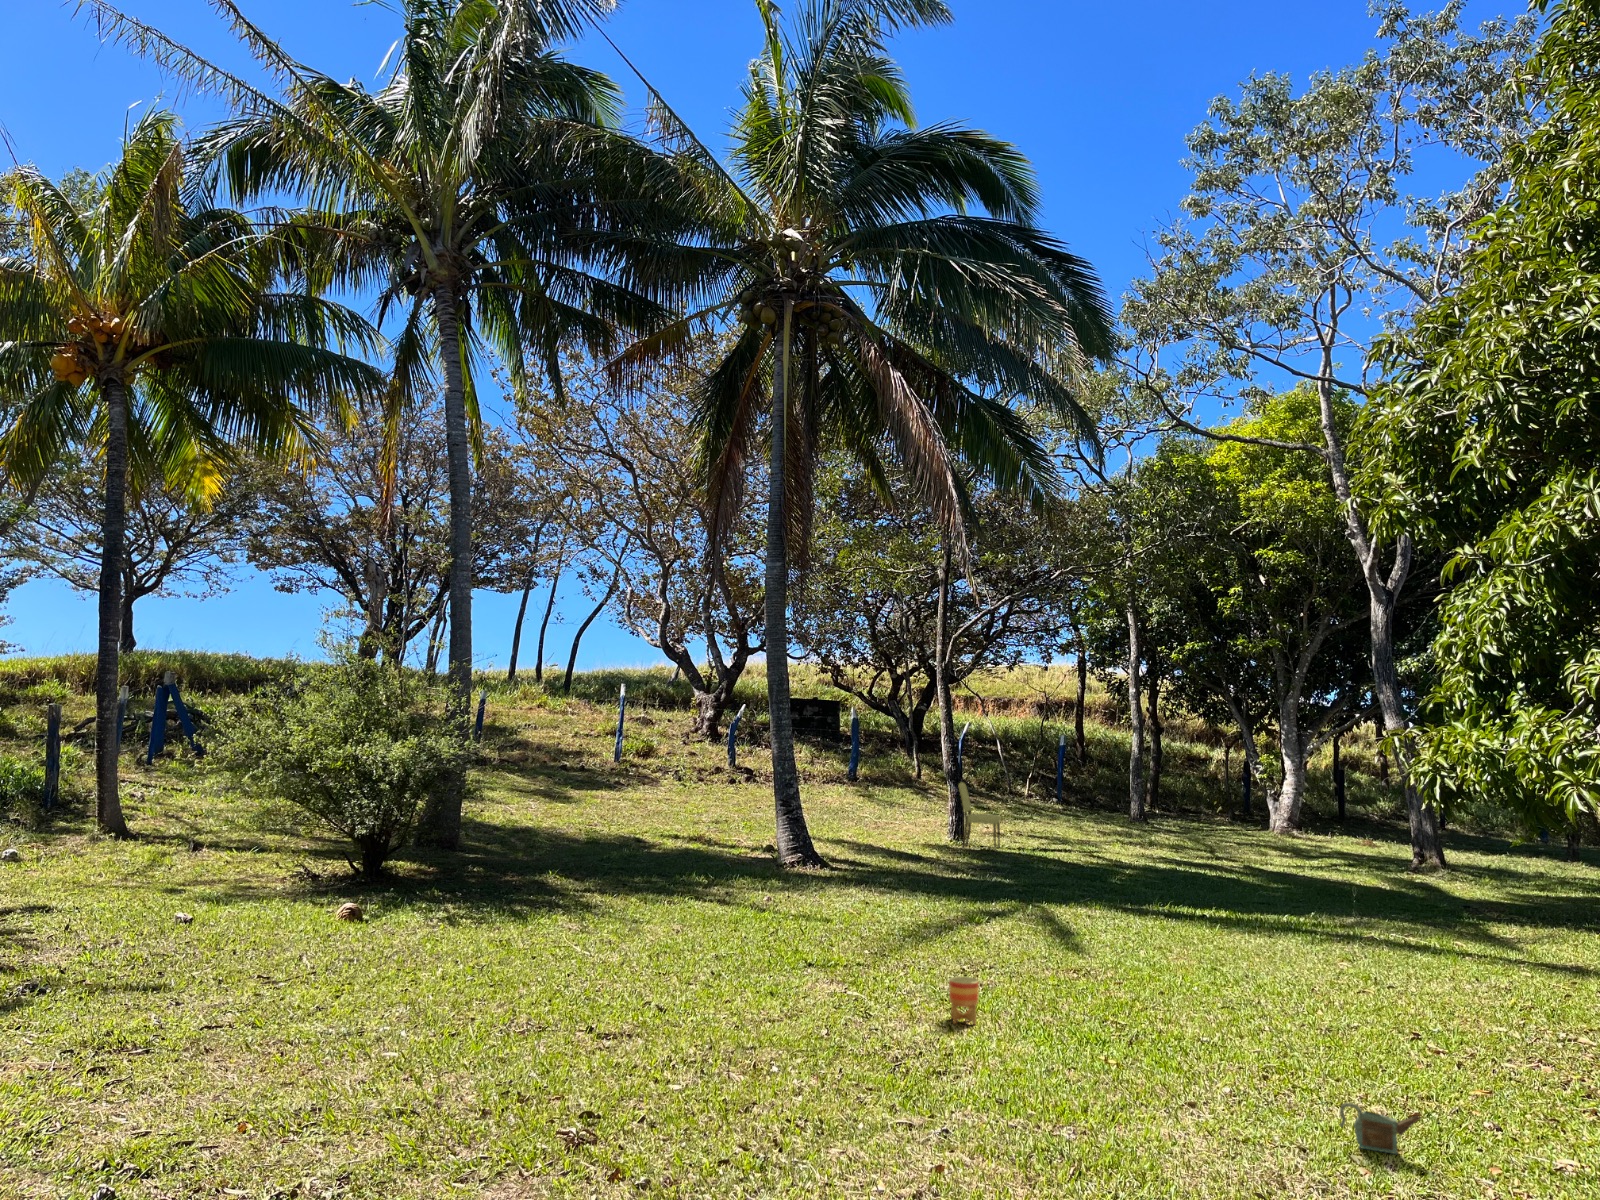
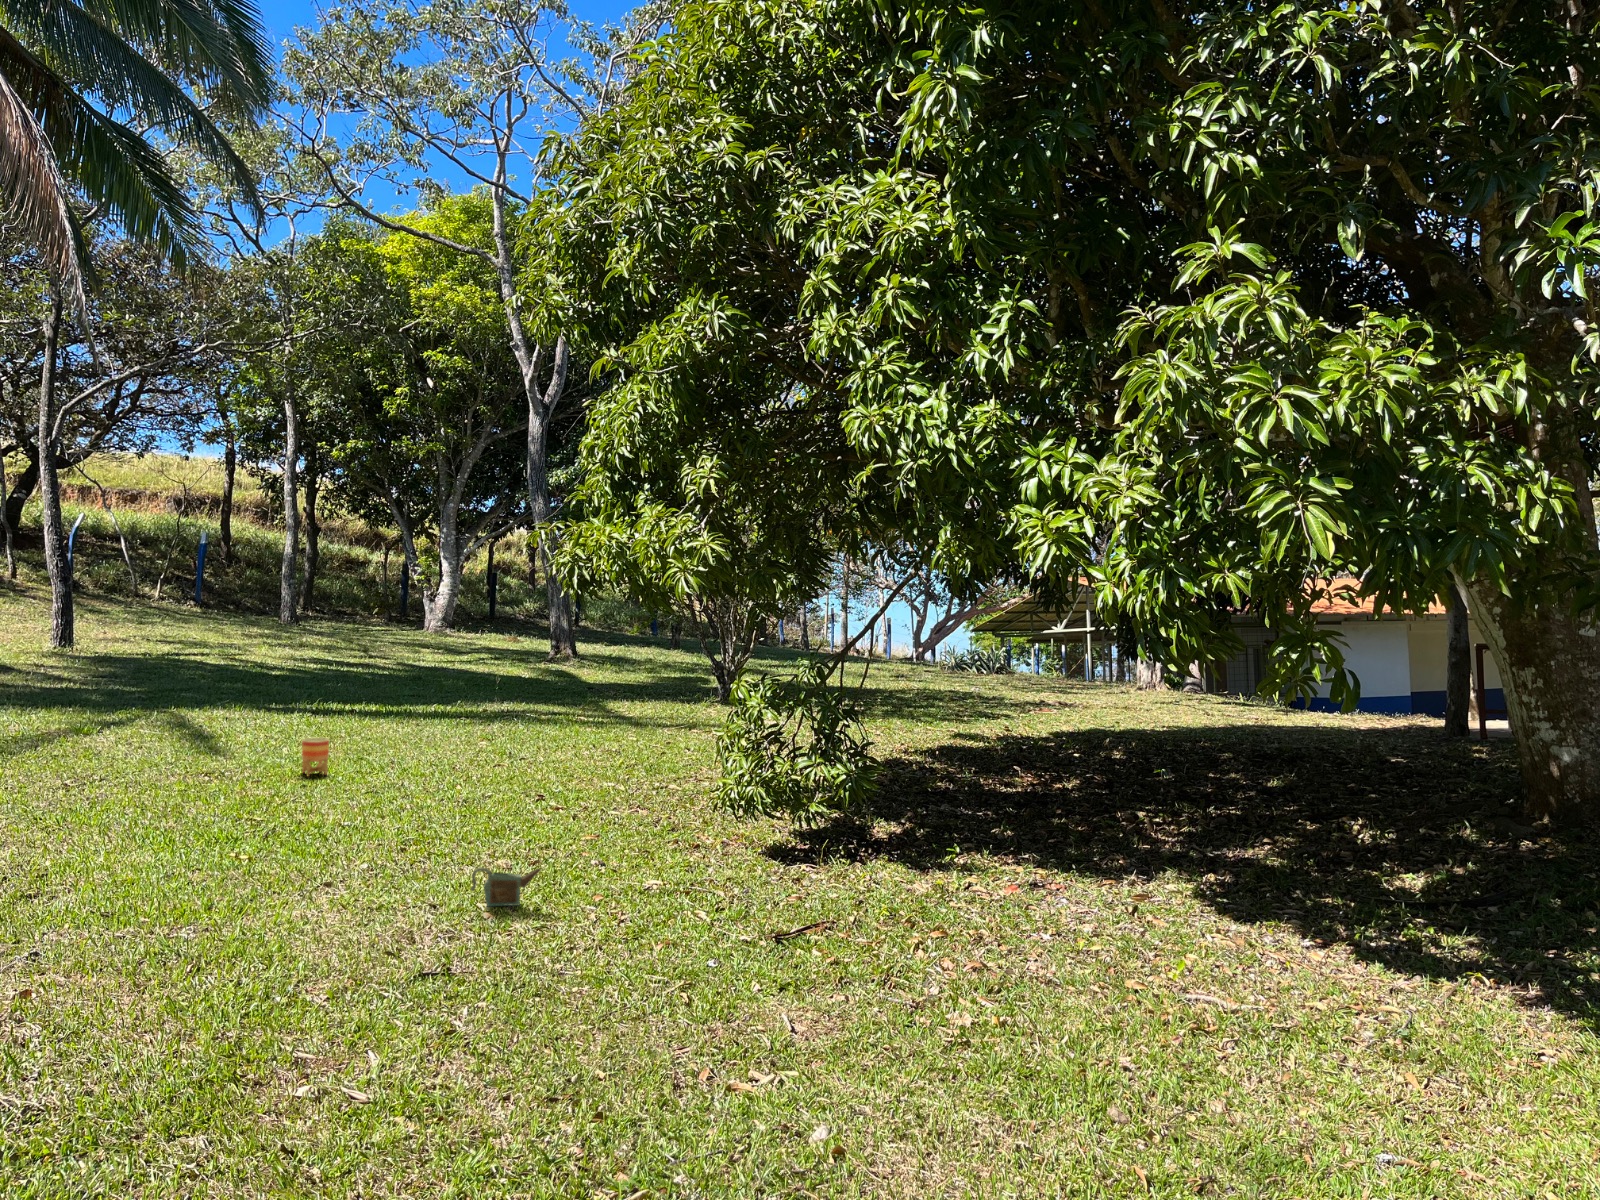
chair: present [958,782,1001,850] -> none [70,582,127,658]
planter: present [949,976,979,1025] -> present [302,737,329,776]

